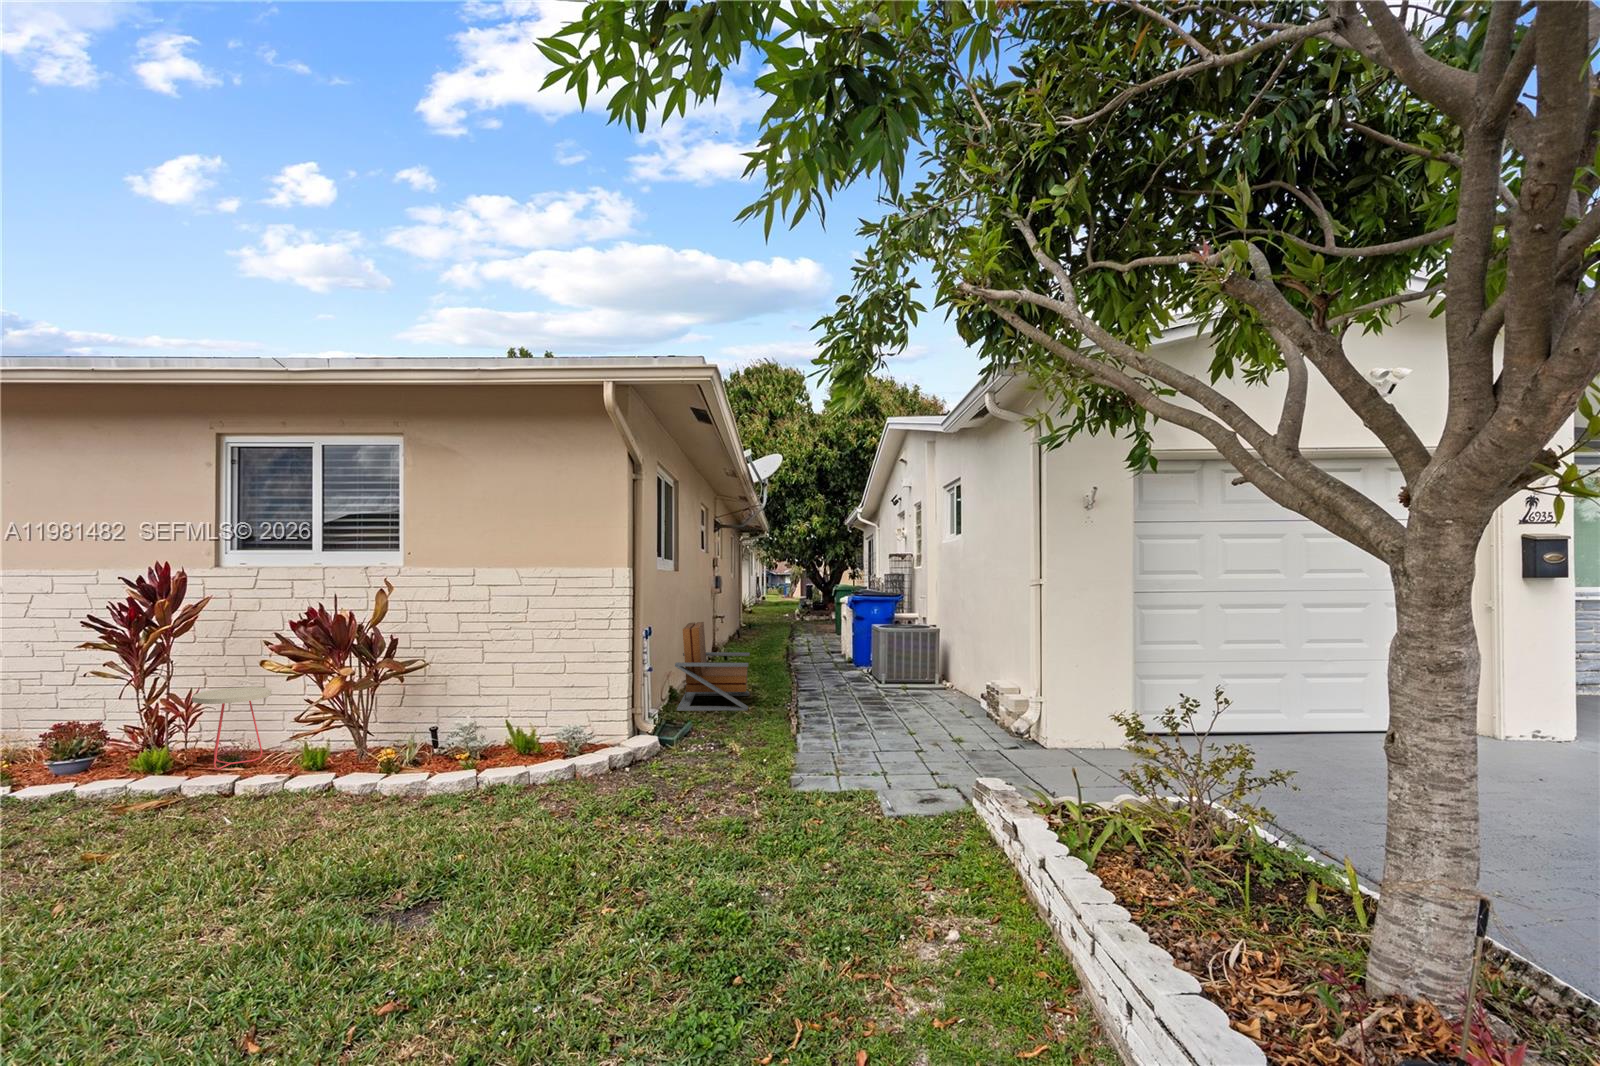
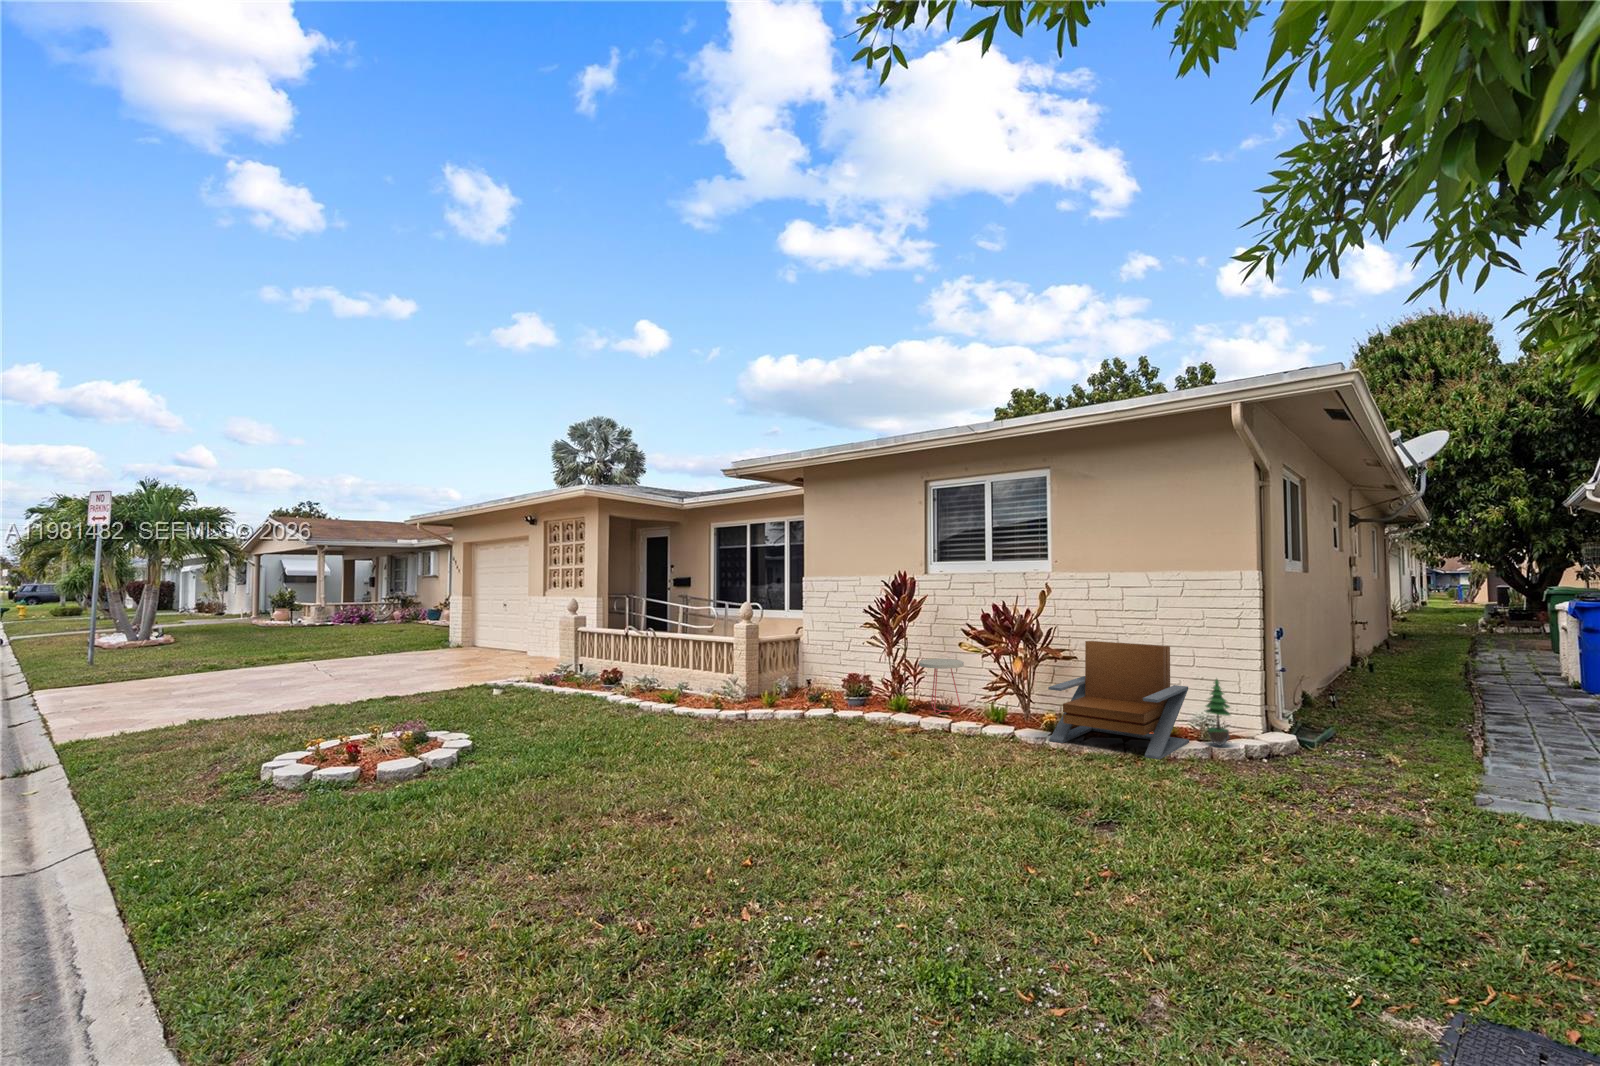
lounge chair: present [675,622,750,711] -> present [1048,641,1189,760]
potted tree: none [571,684,599,759] -> present [1204,679,1230,746]

